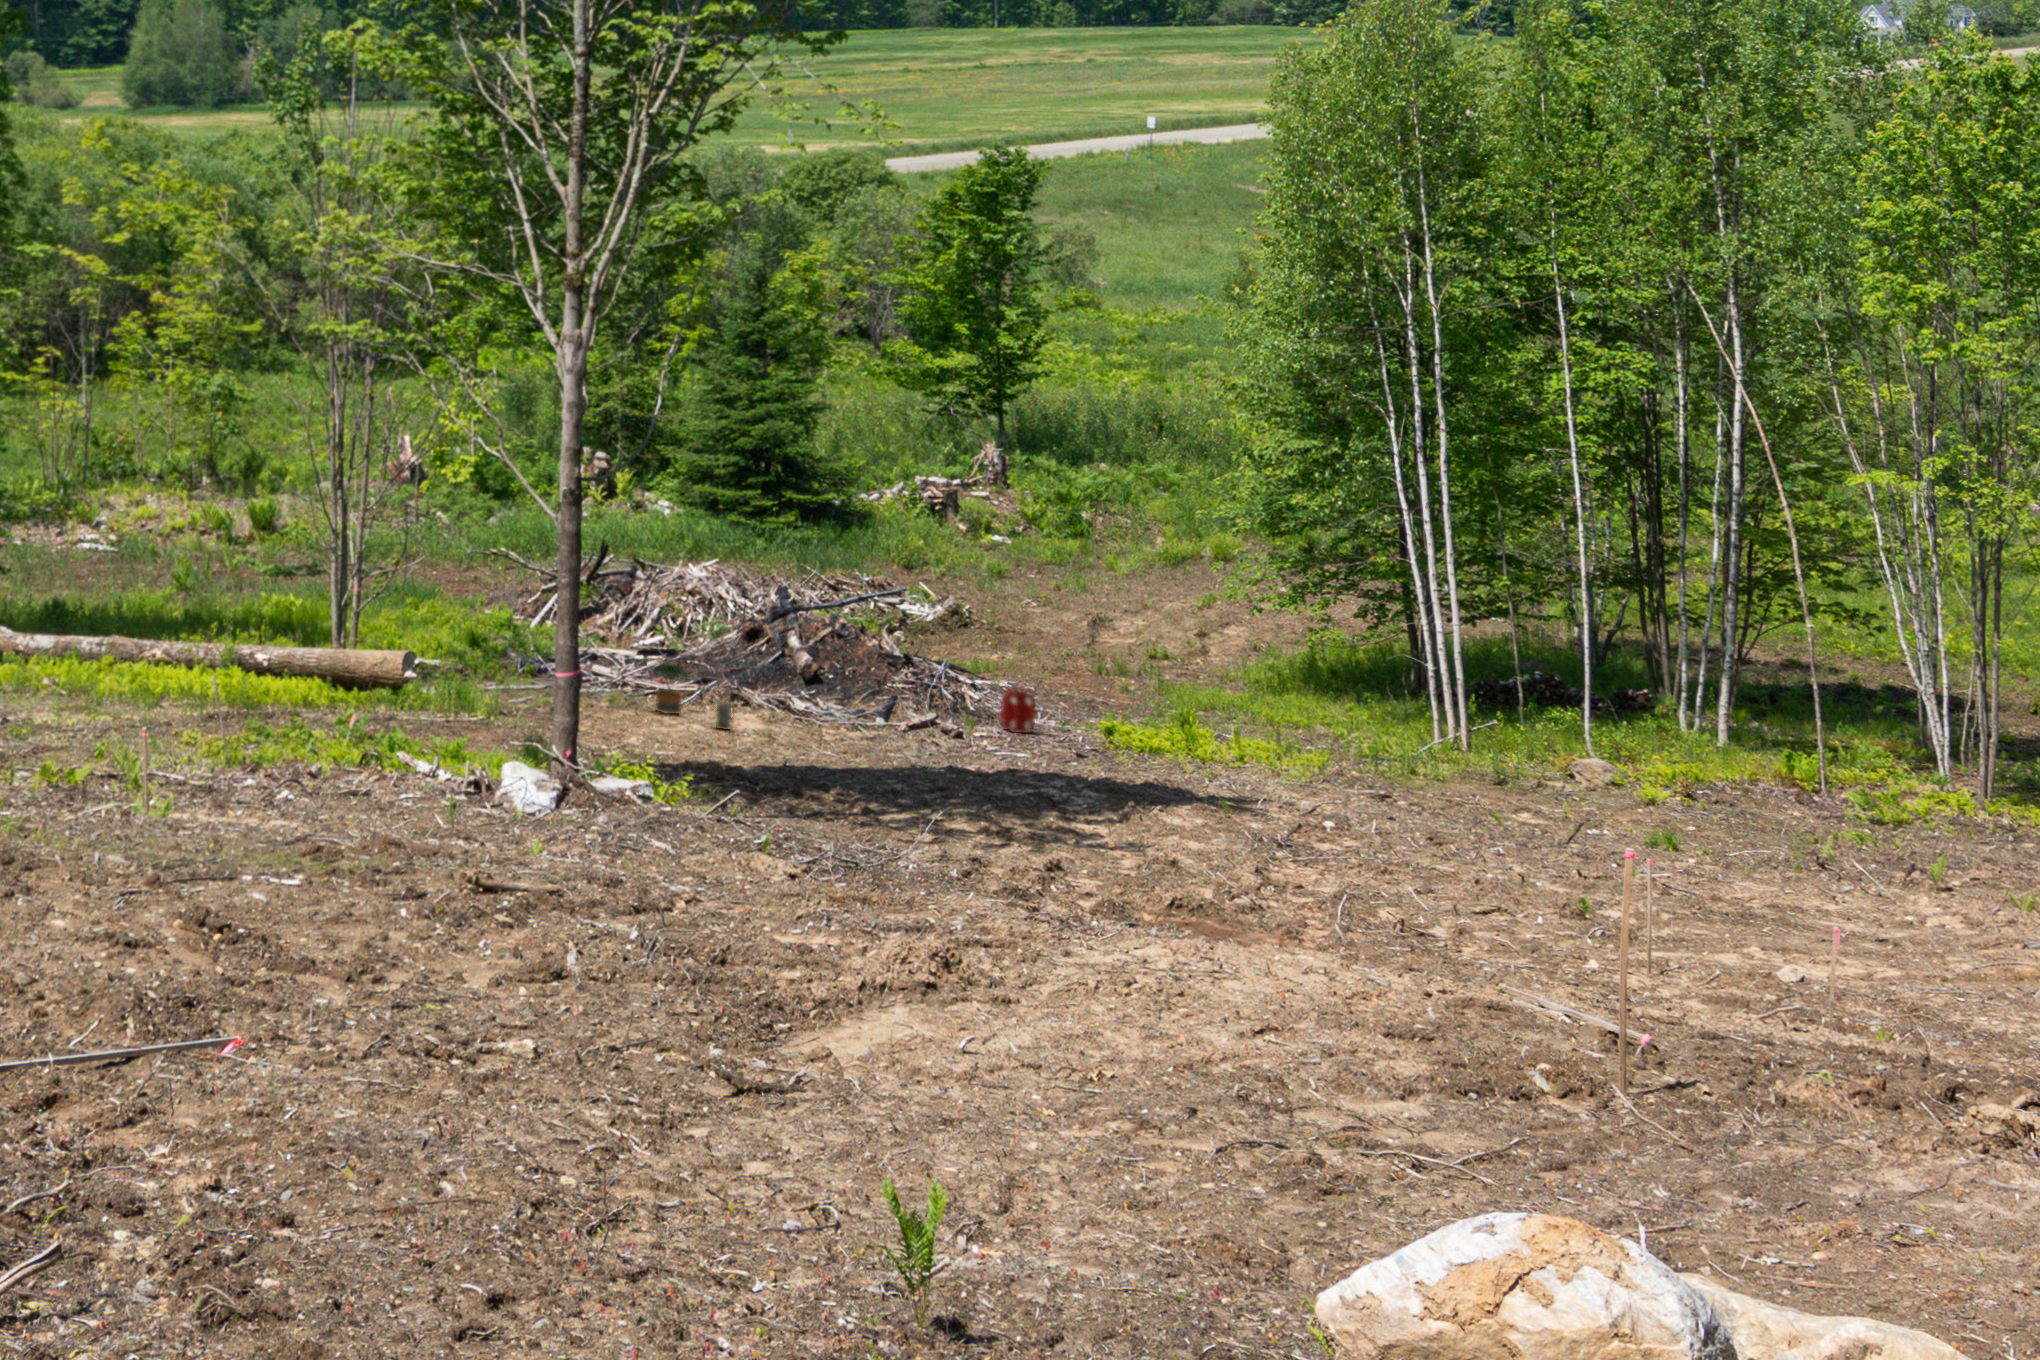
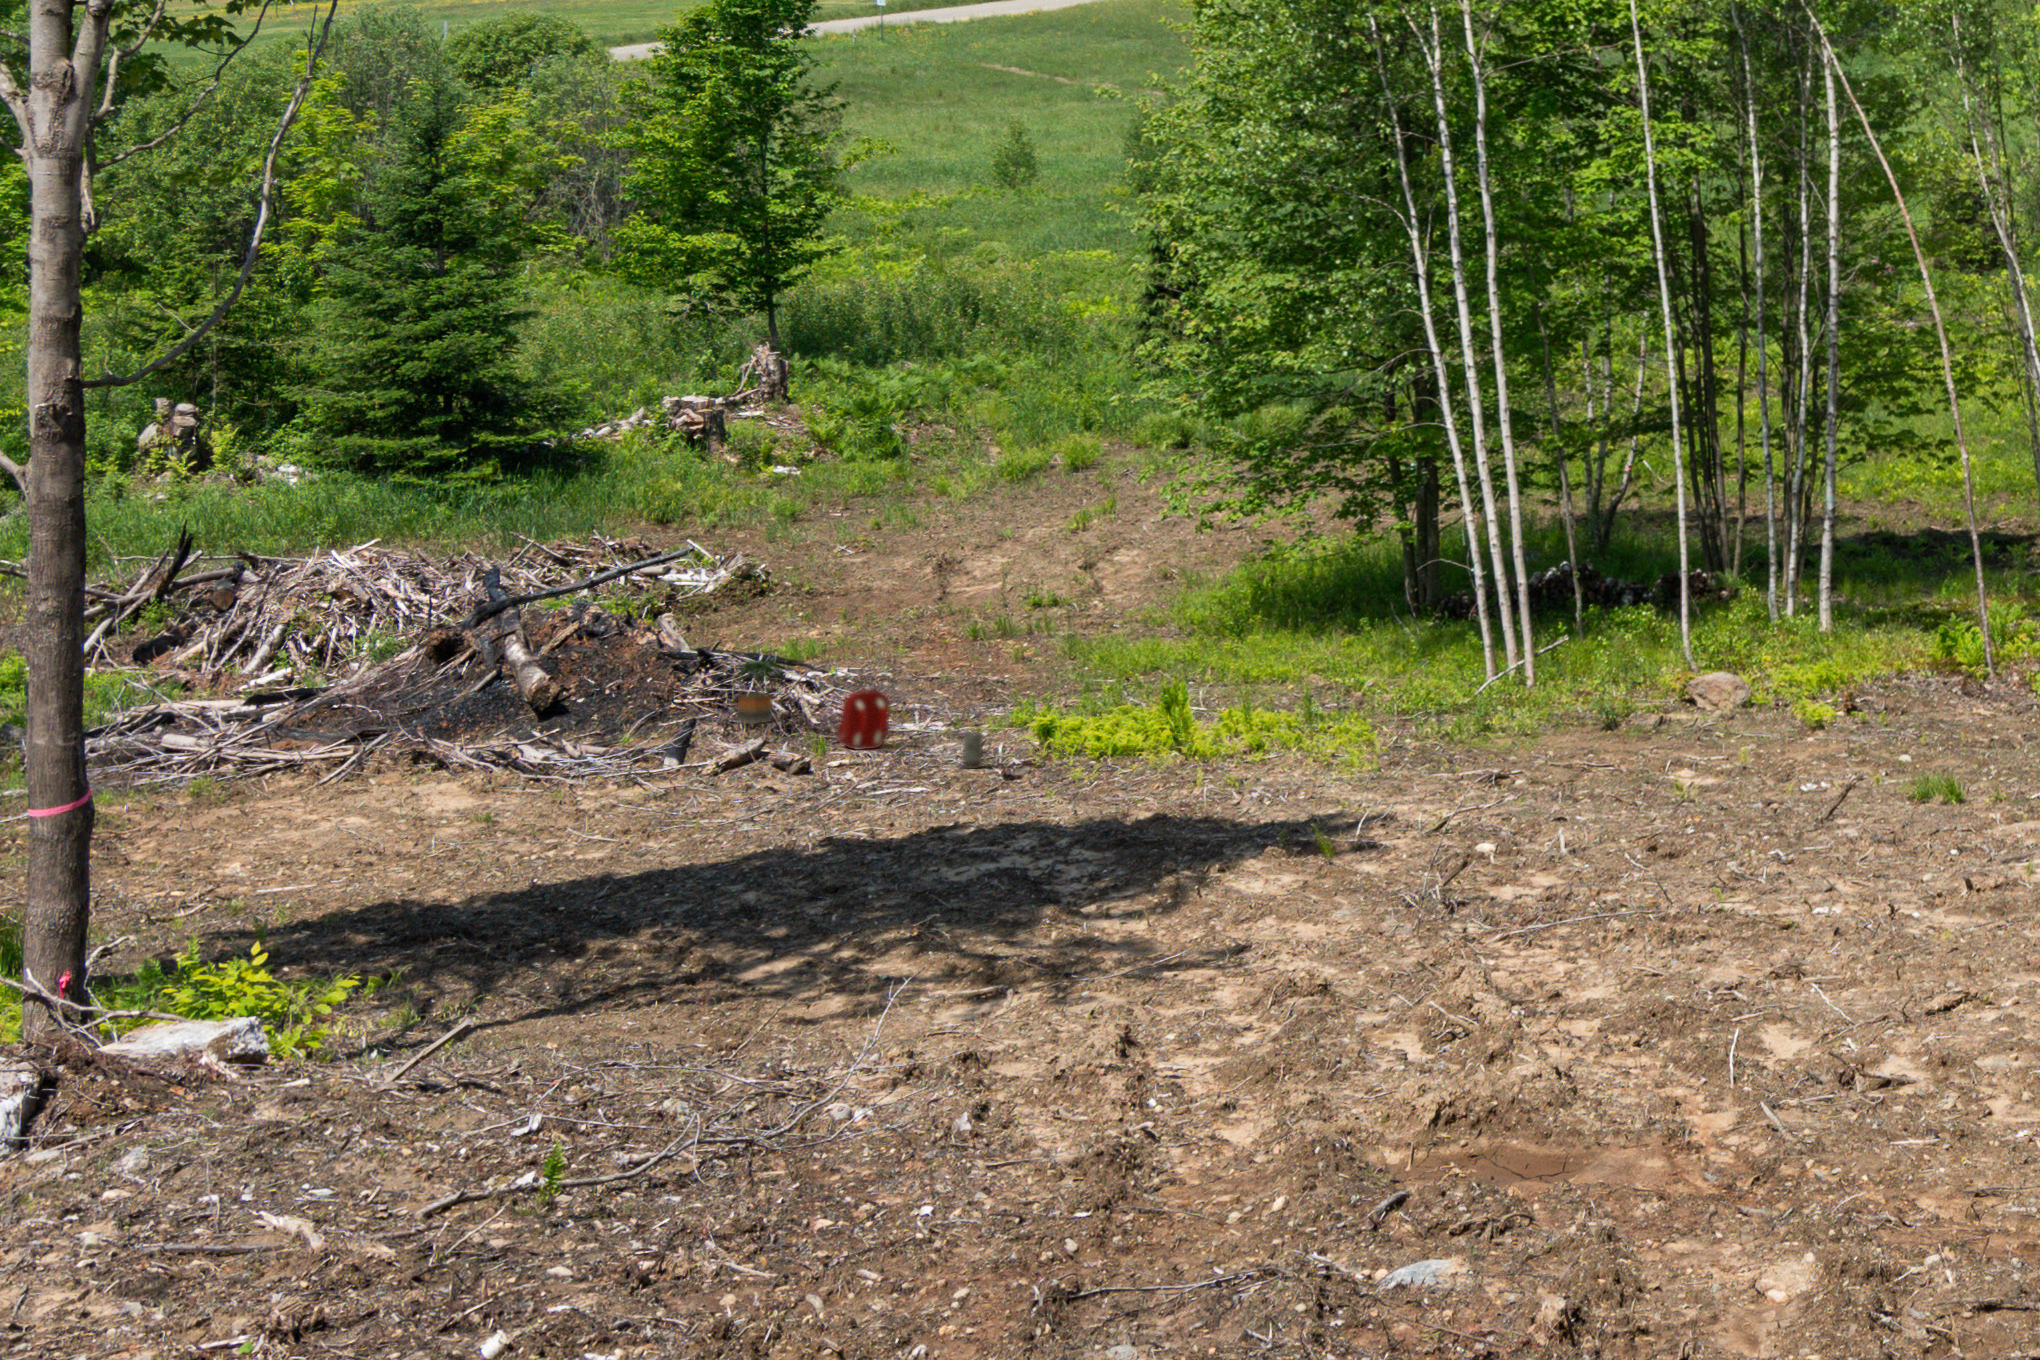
potted tree: present [654,664,689,714] -> present [736,659,785,724]
watering can: present [712,697,731,729] -> present [960,720,993,769]

